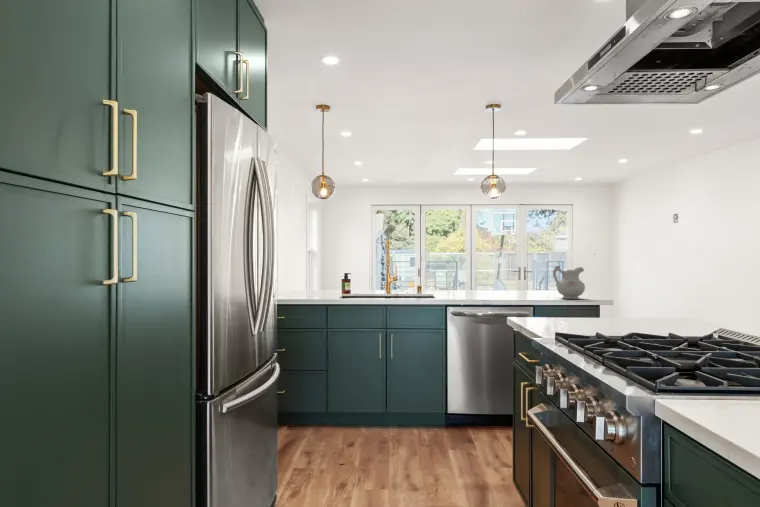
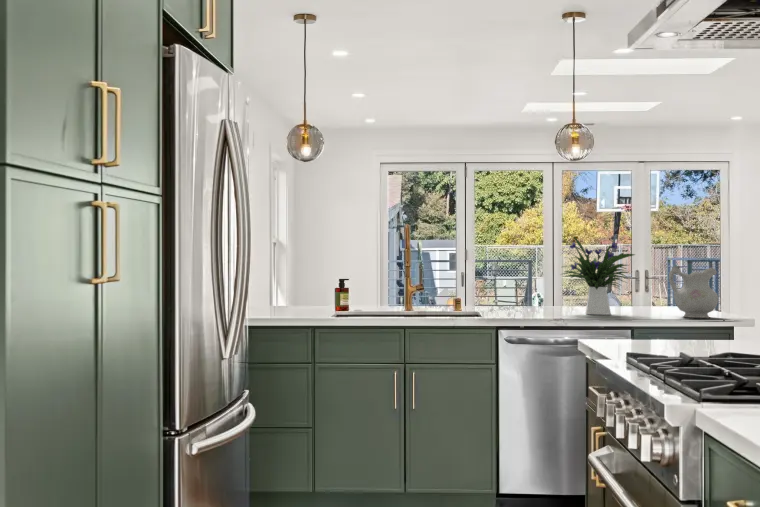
flower arrangement: none [482,247,530,297] -> present [563,237,634,315]

